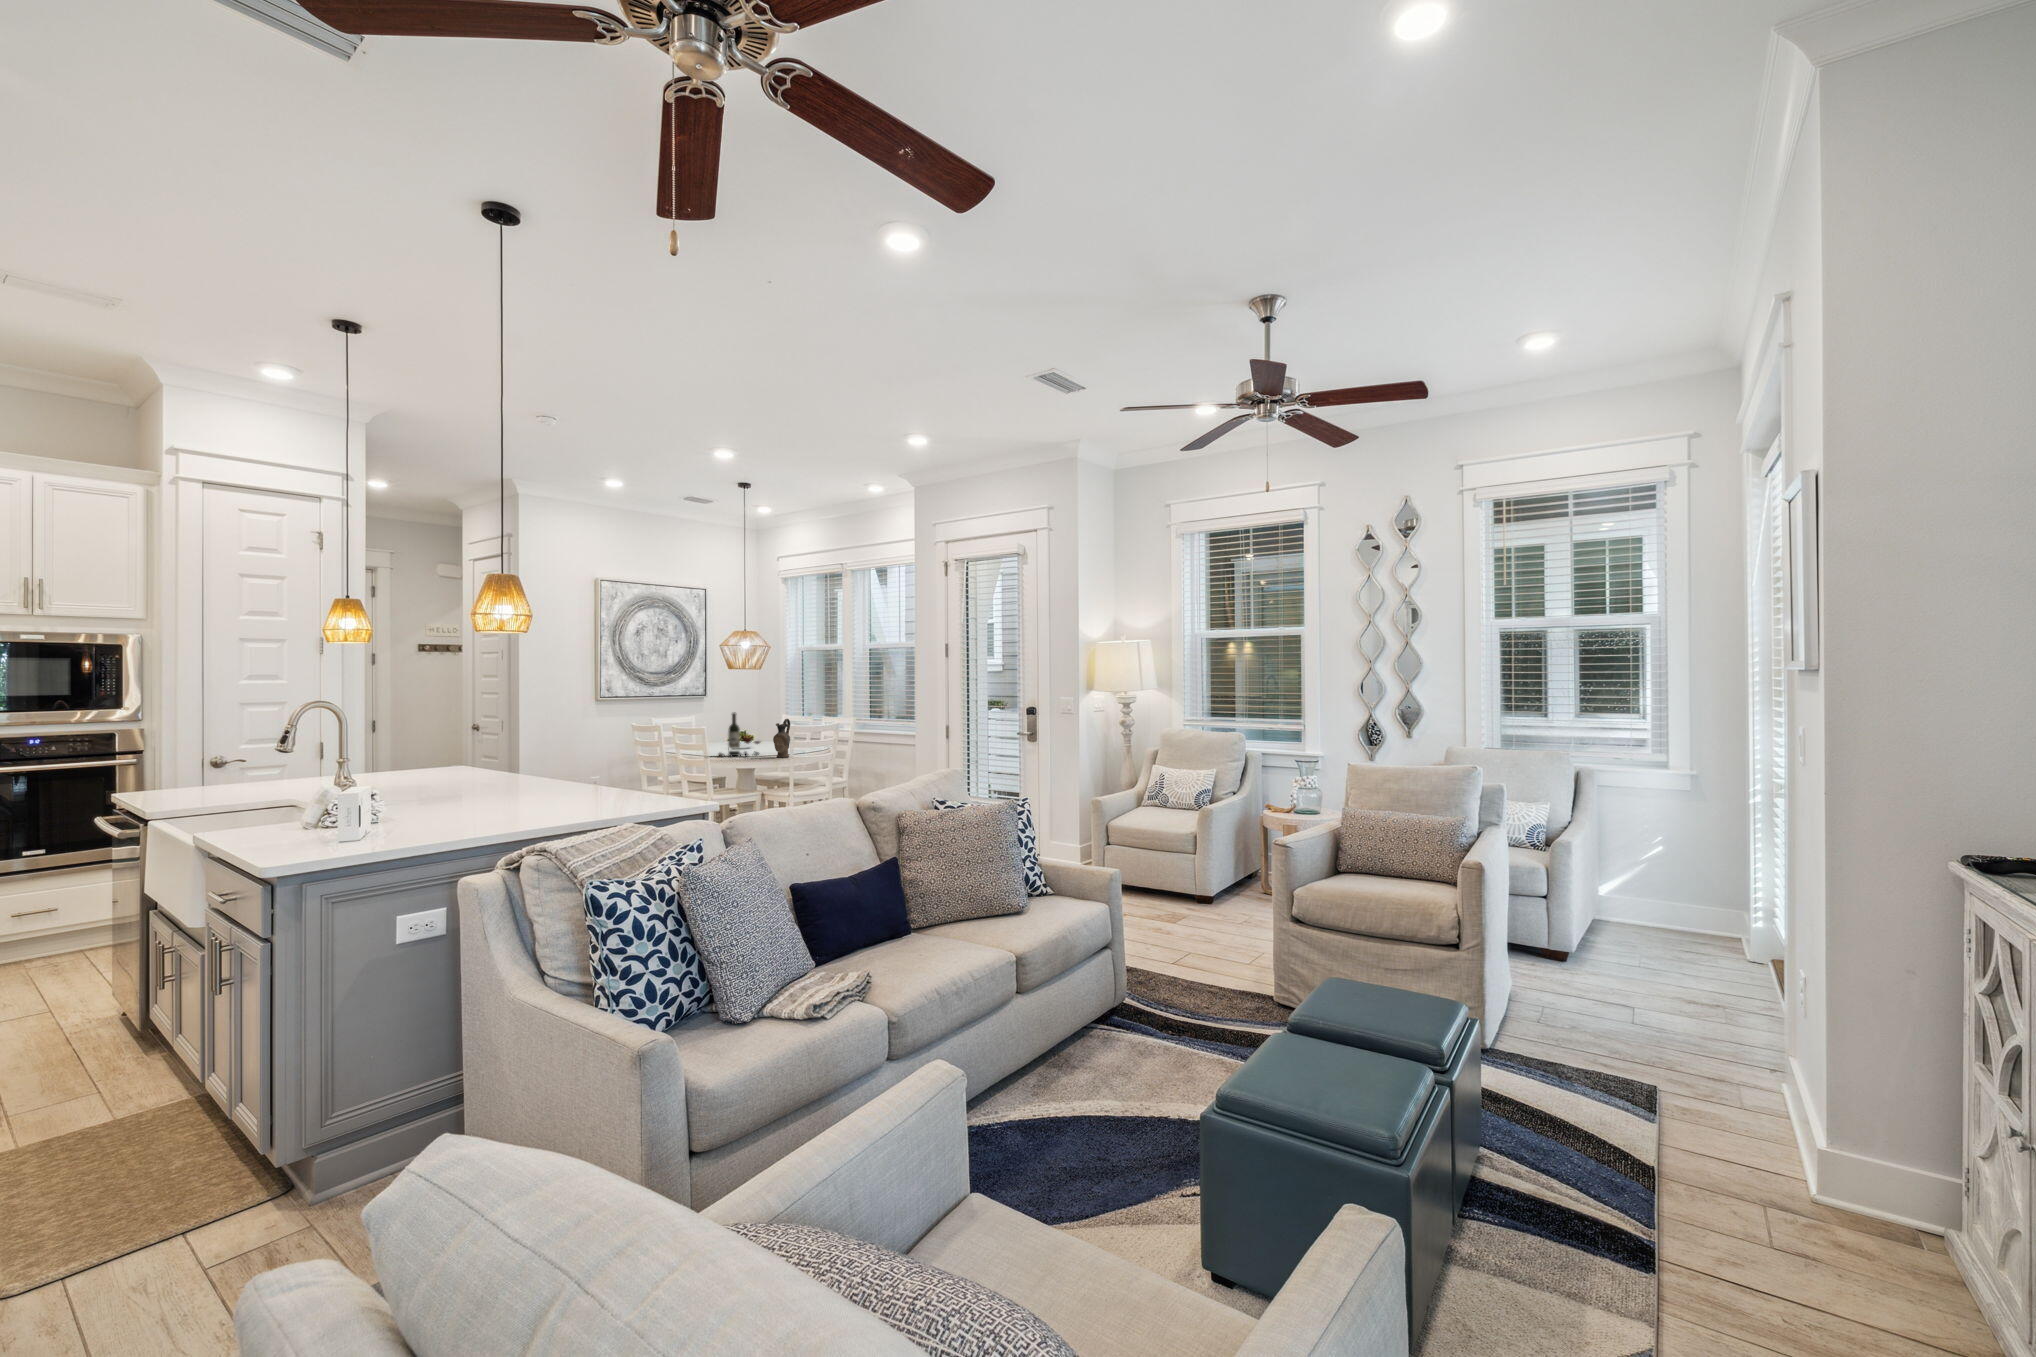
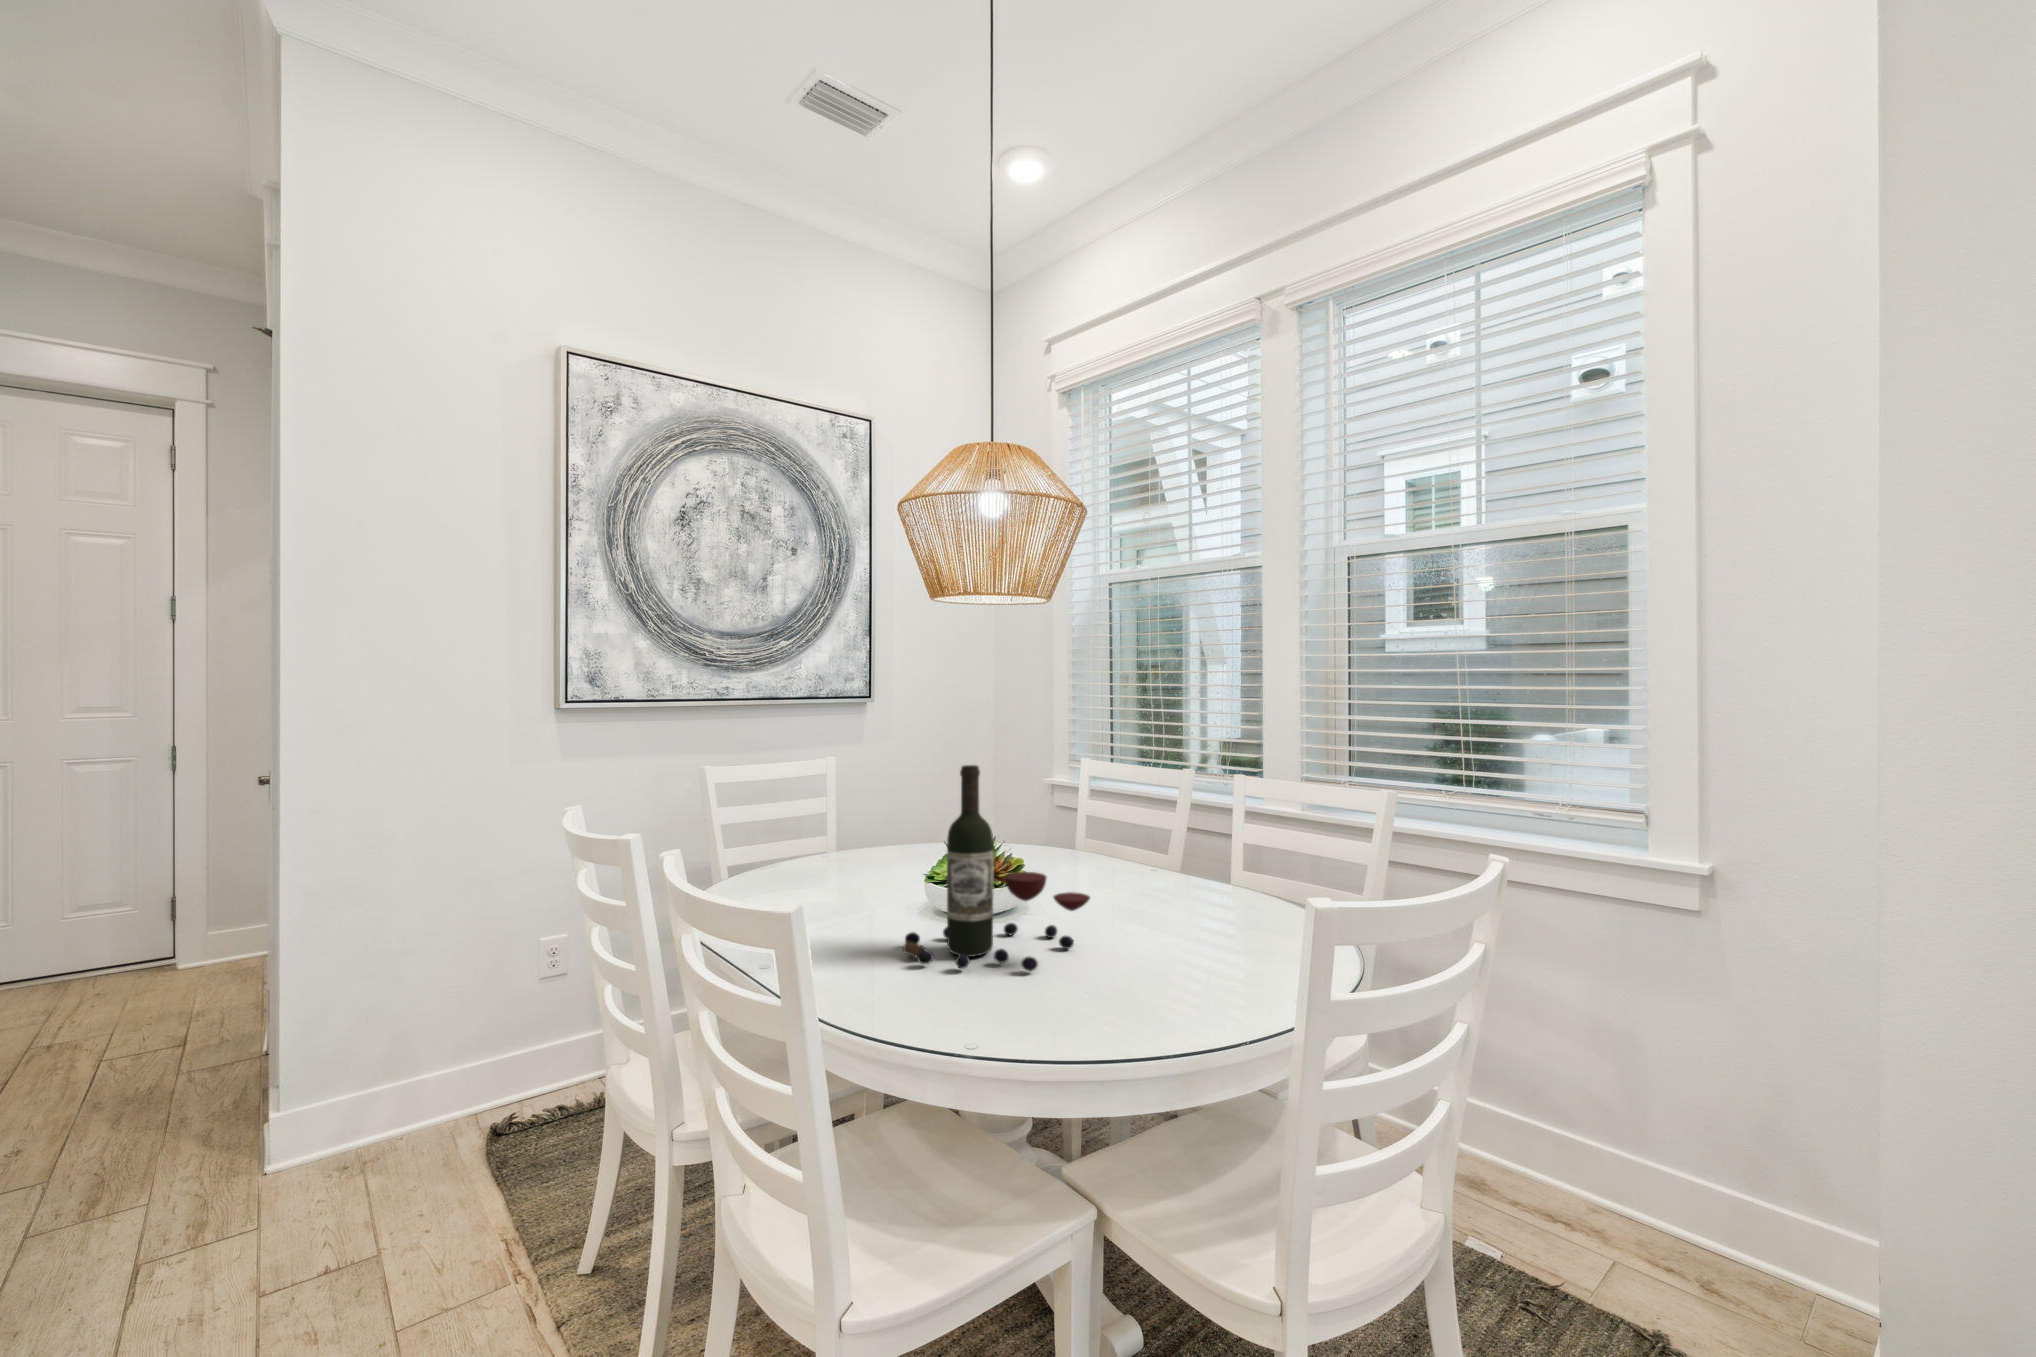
ceramic pitcher: present [773,719,790,757] -> none [1159,801,1237,997]

